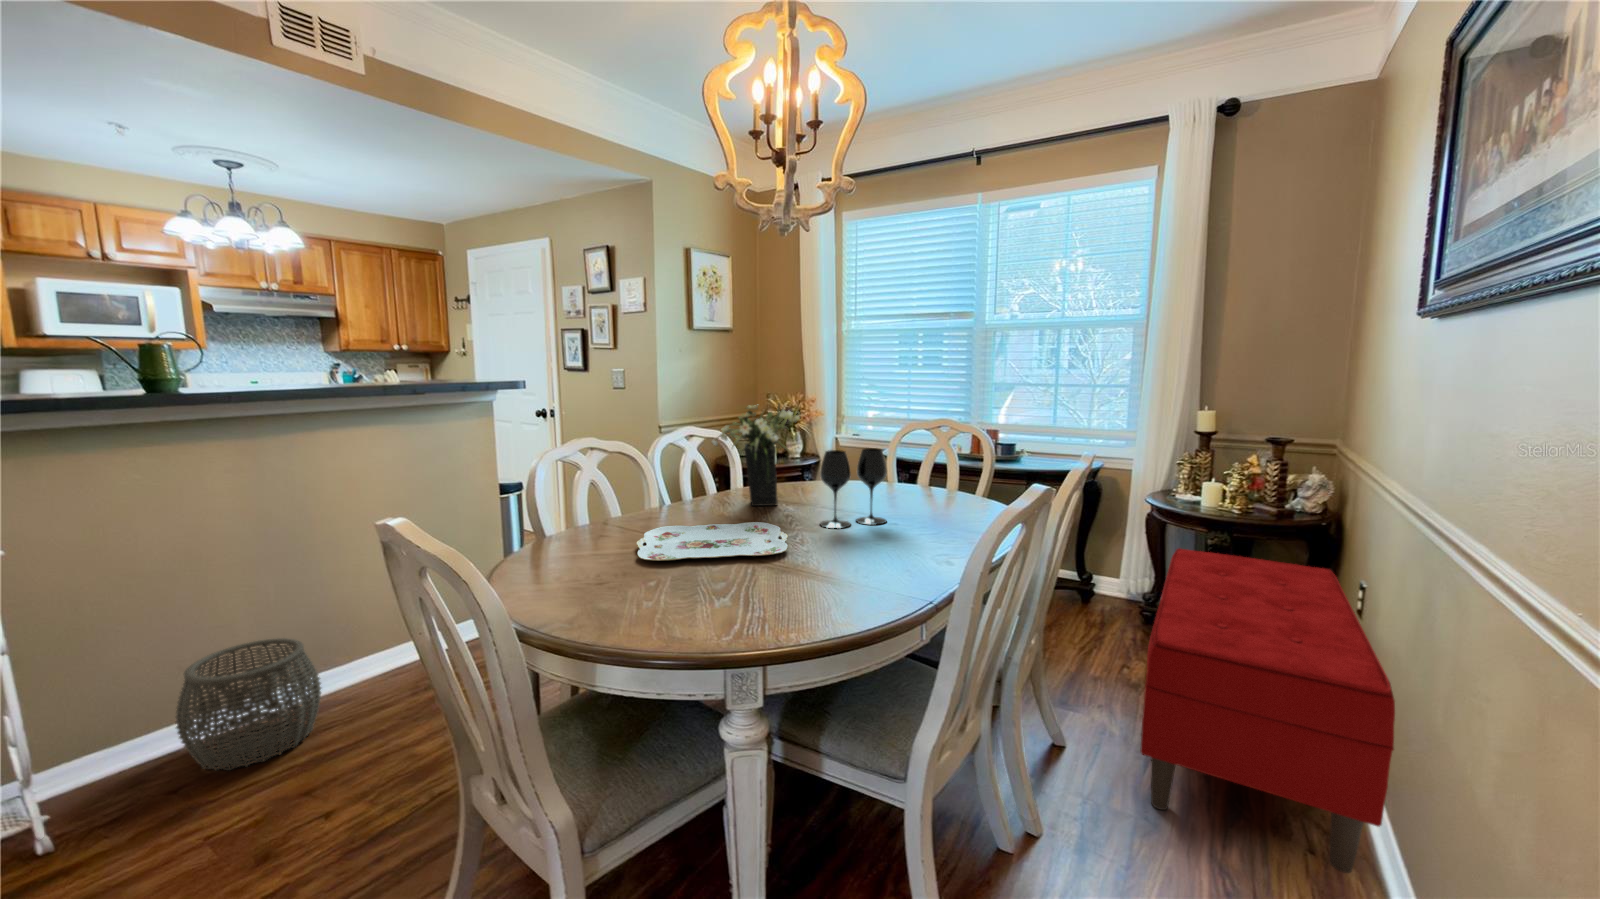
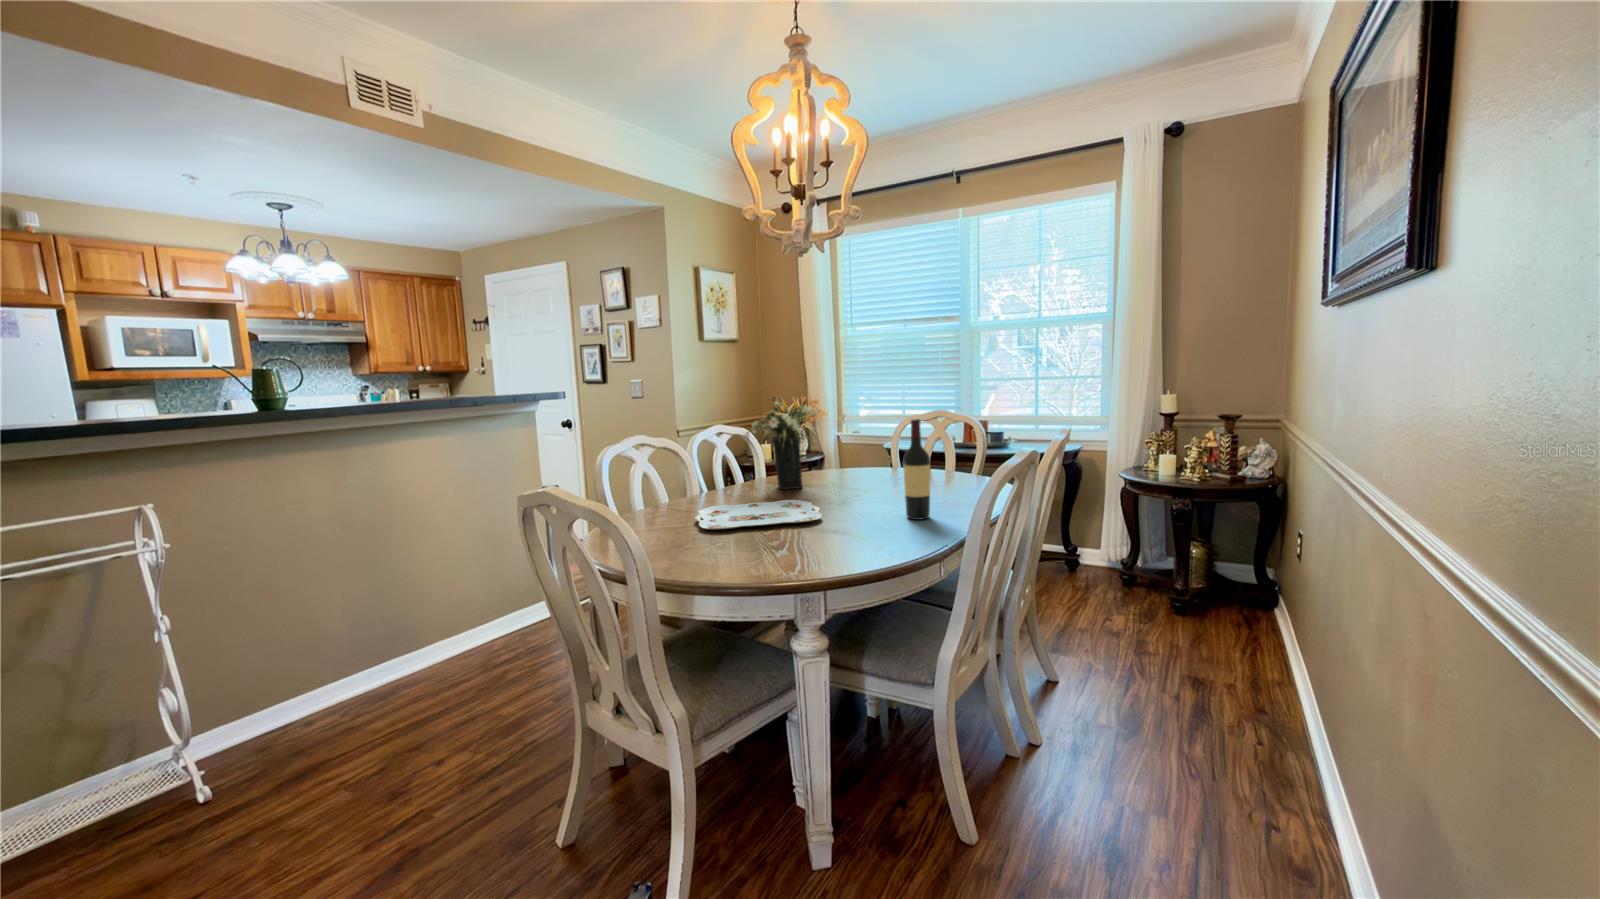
wine bottle: none [889,436,921,559] -> present [903,419,930,520]
wine glass: present [820,448,887,528] -> none [842,434,899,502]
bench: present [1141,548,1395,873] -> none [1119,513,1317,757]
woven basket: present [175,638,321,770] -> none [292,623,412,736]

